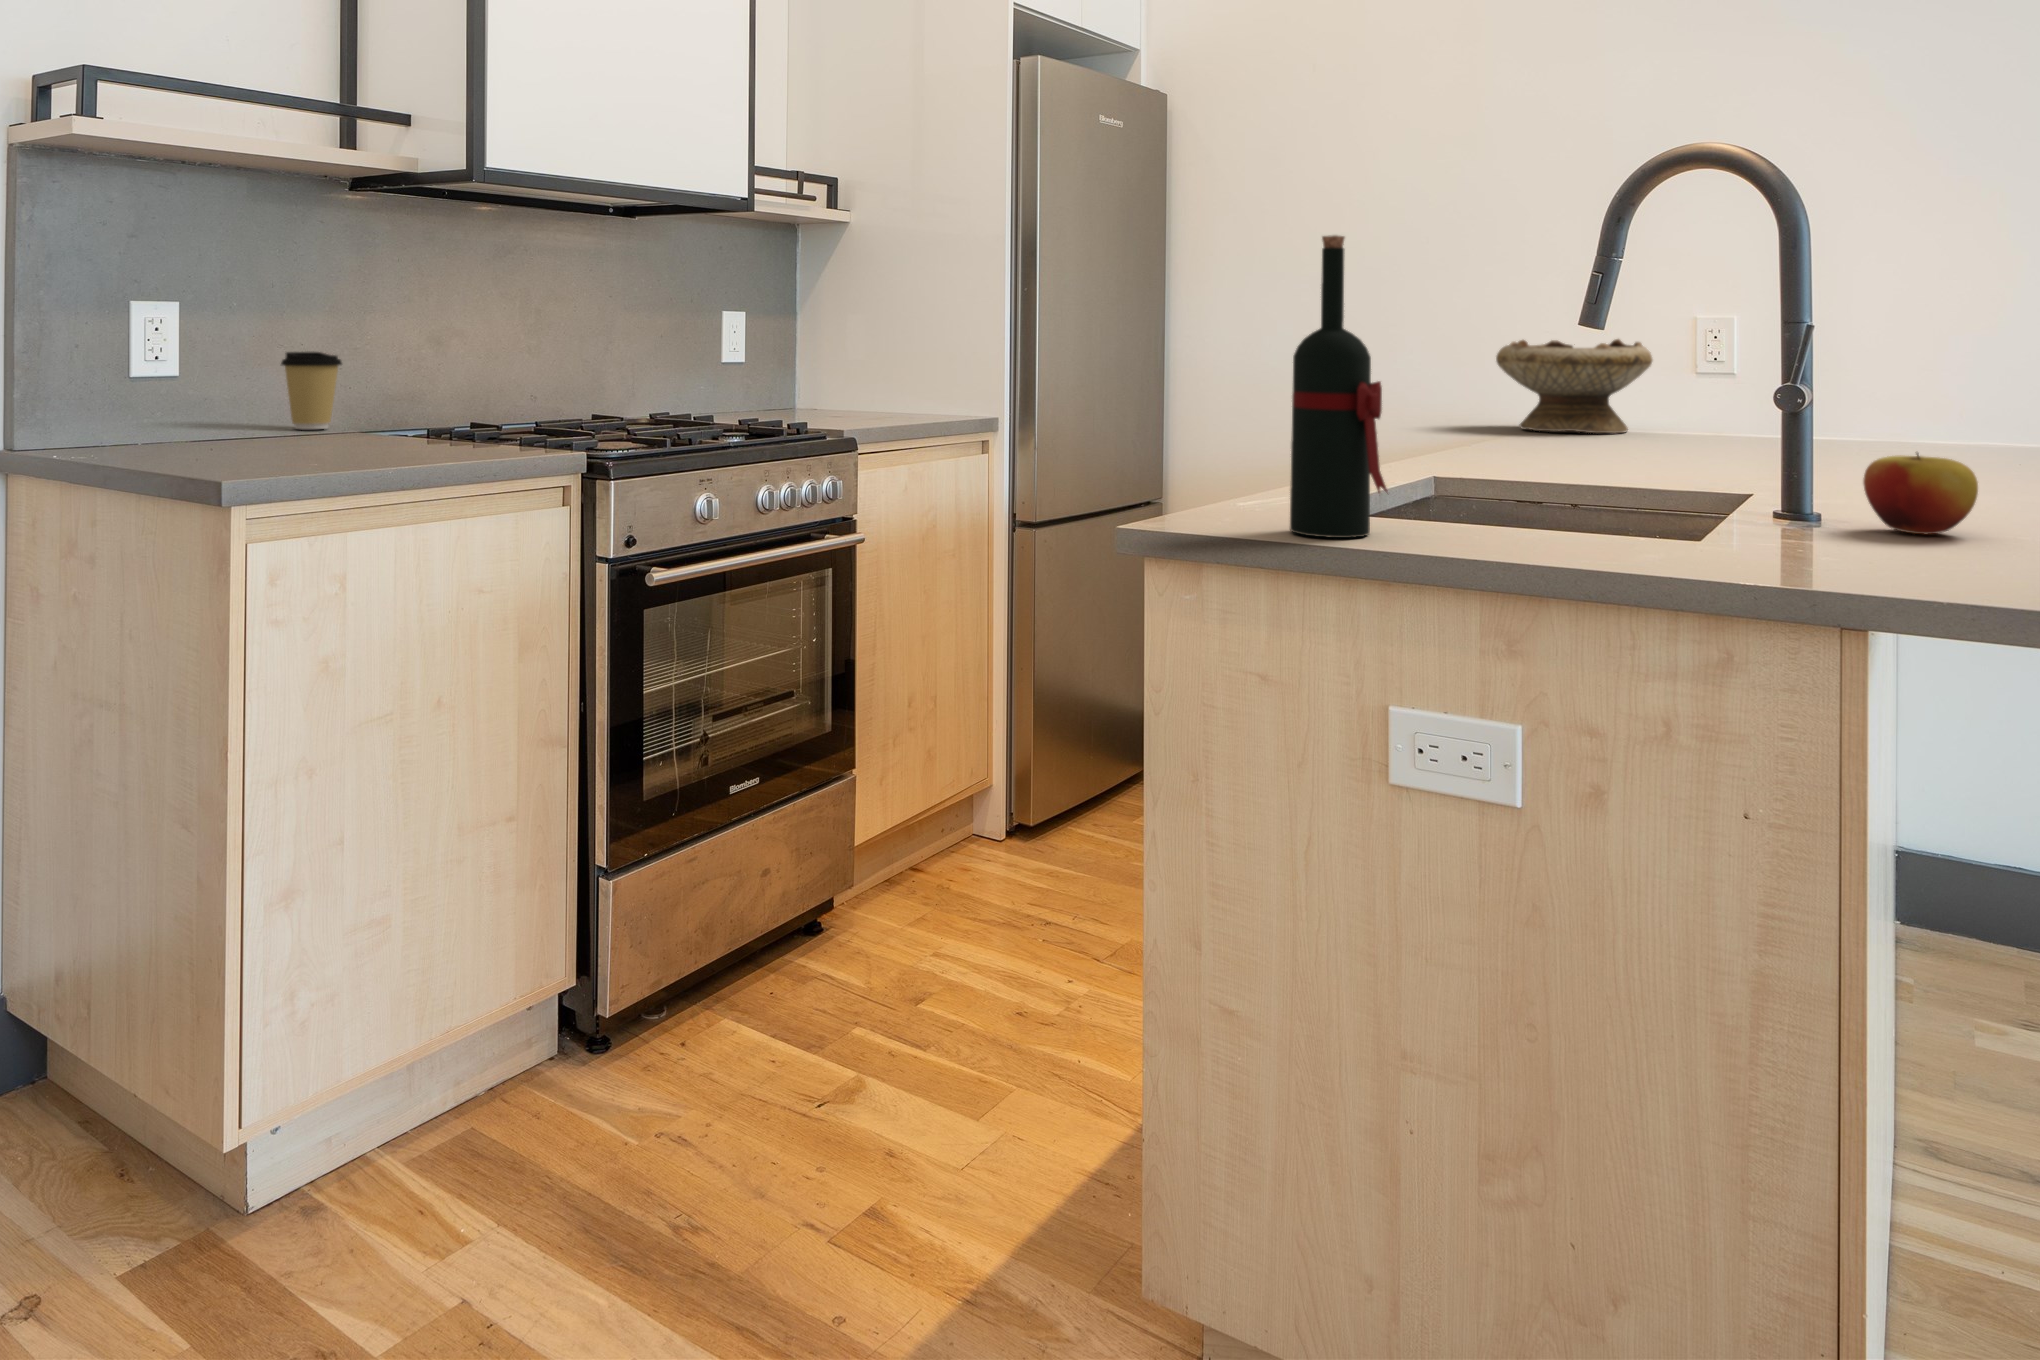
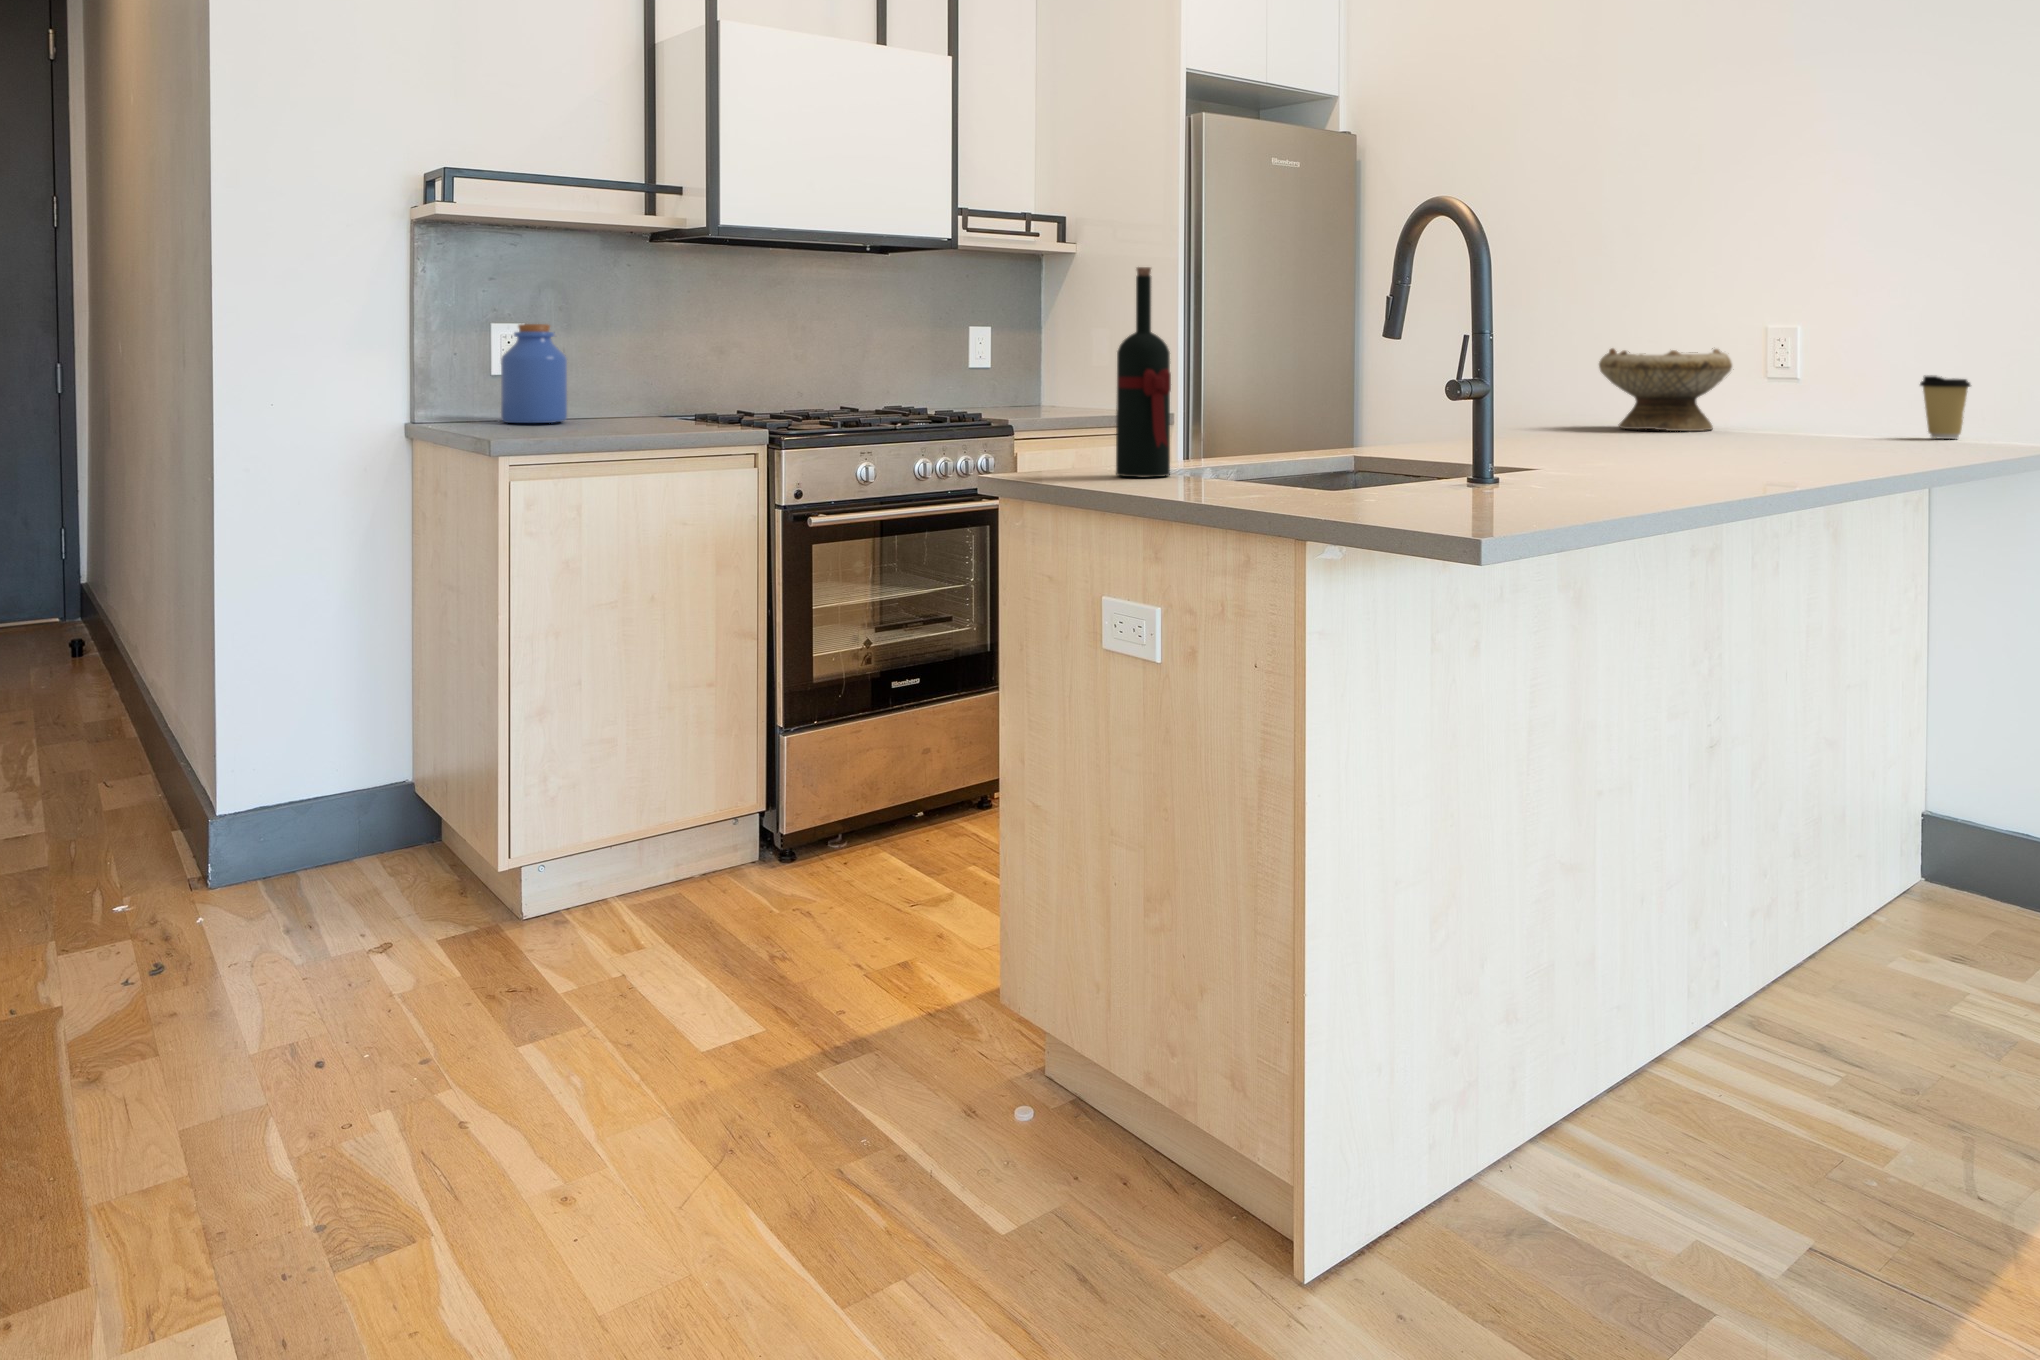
jar: none [164,302,265,448] -> present [501,324,567,423]
coffee cup: present [281,352,342,429] -> present [1920,375,1970,439]
apple: present [1863,453,1978,534] -> none [1530,421,1604,482]

